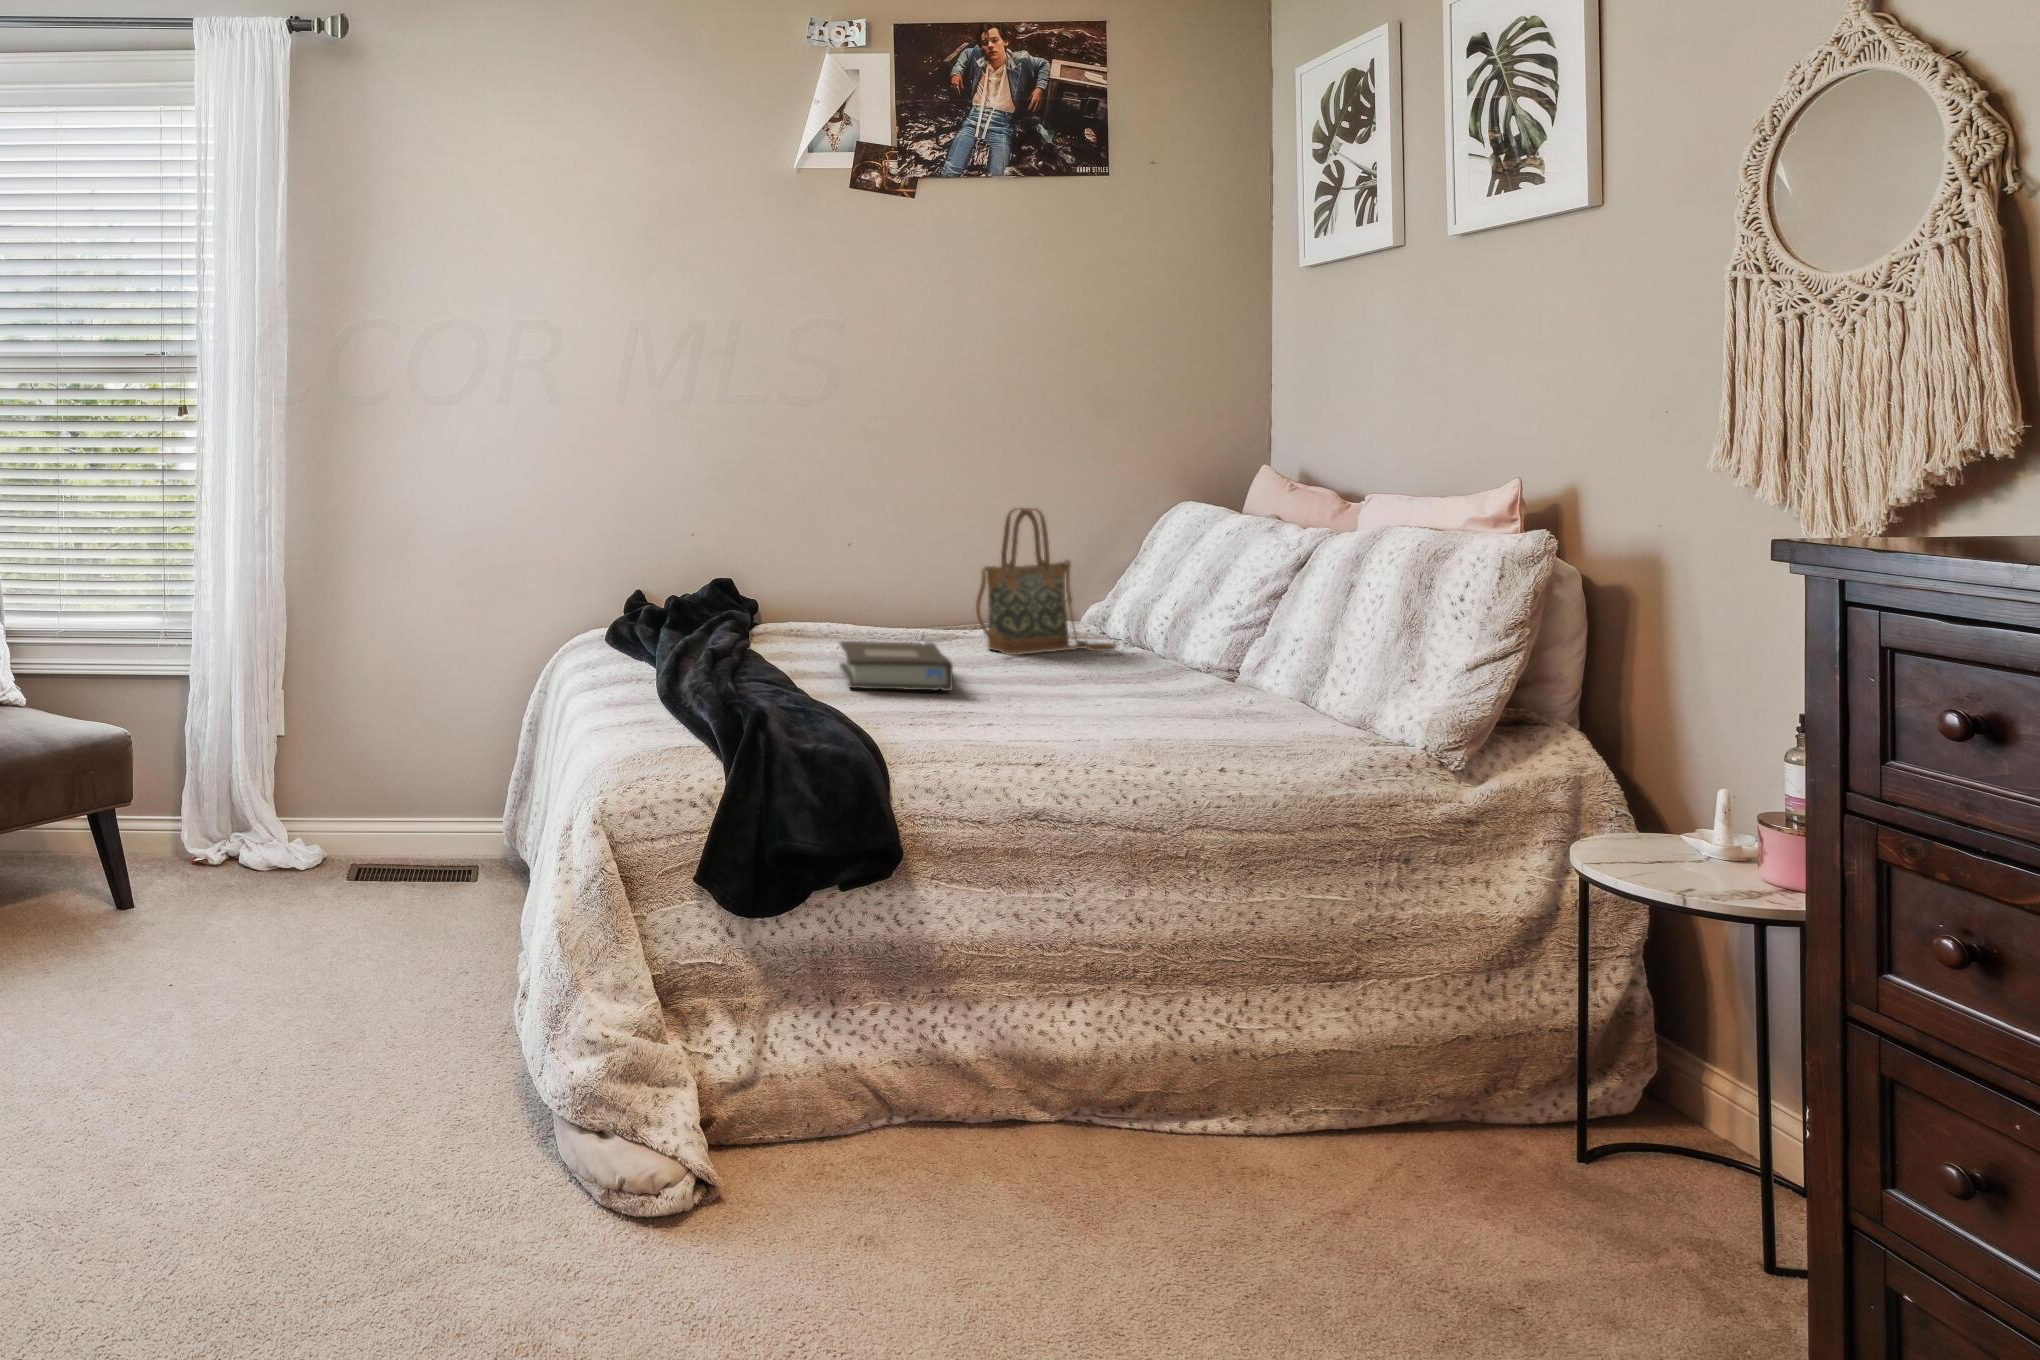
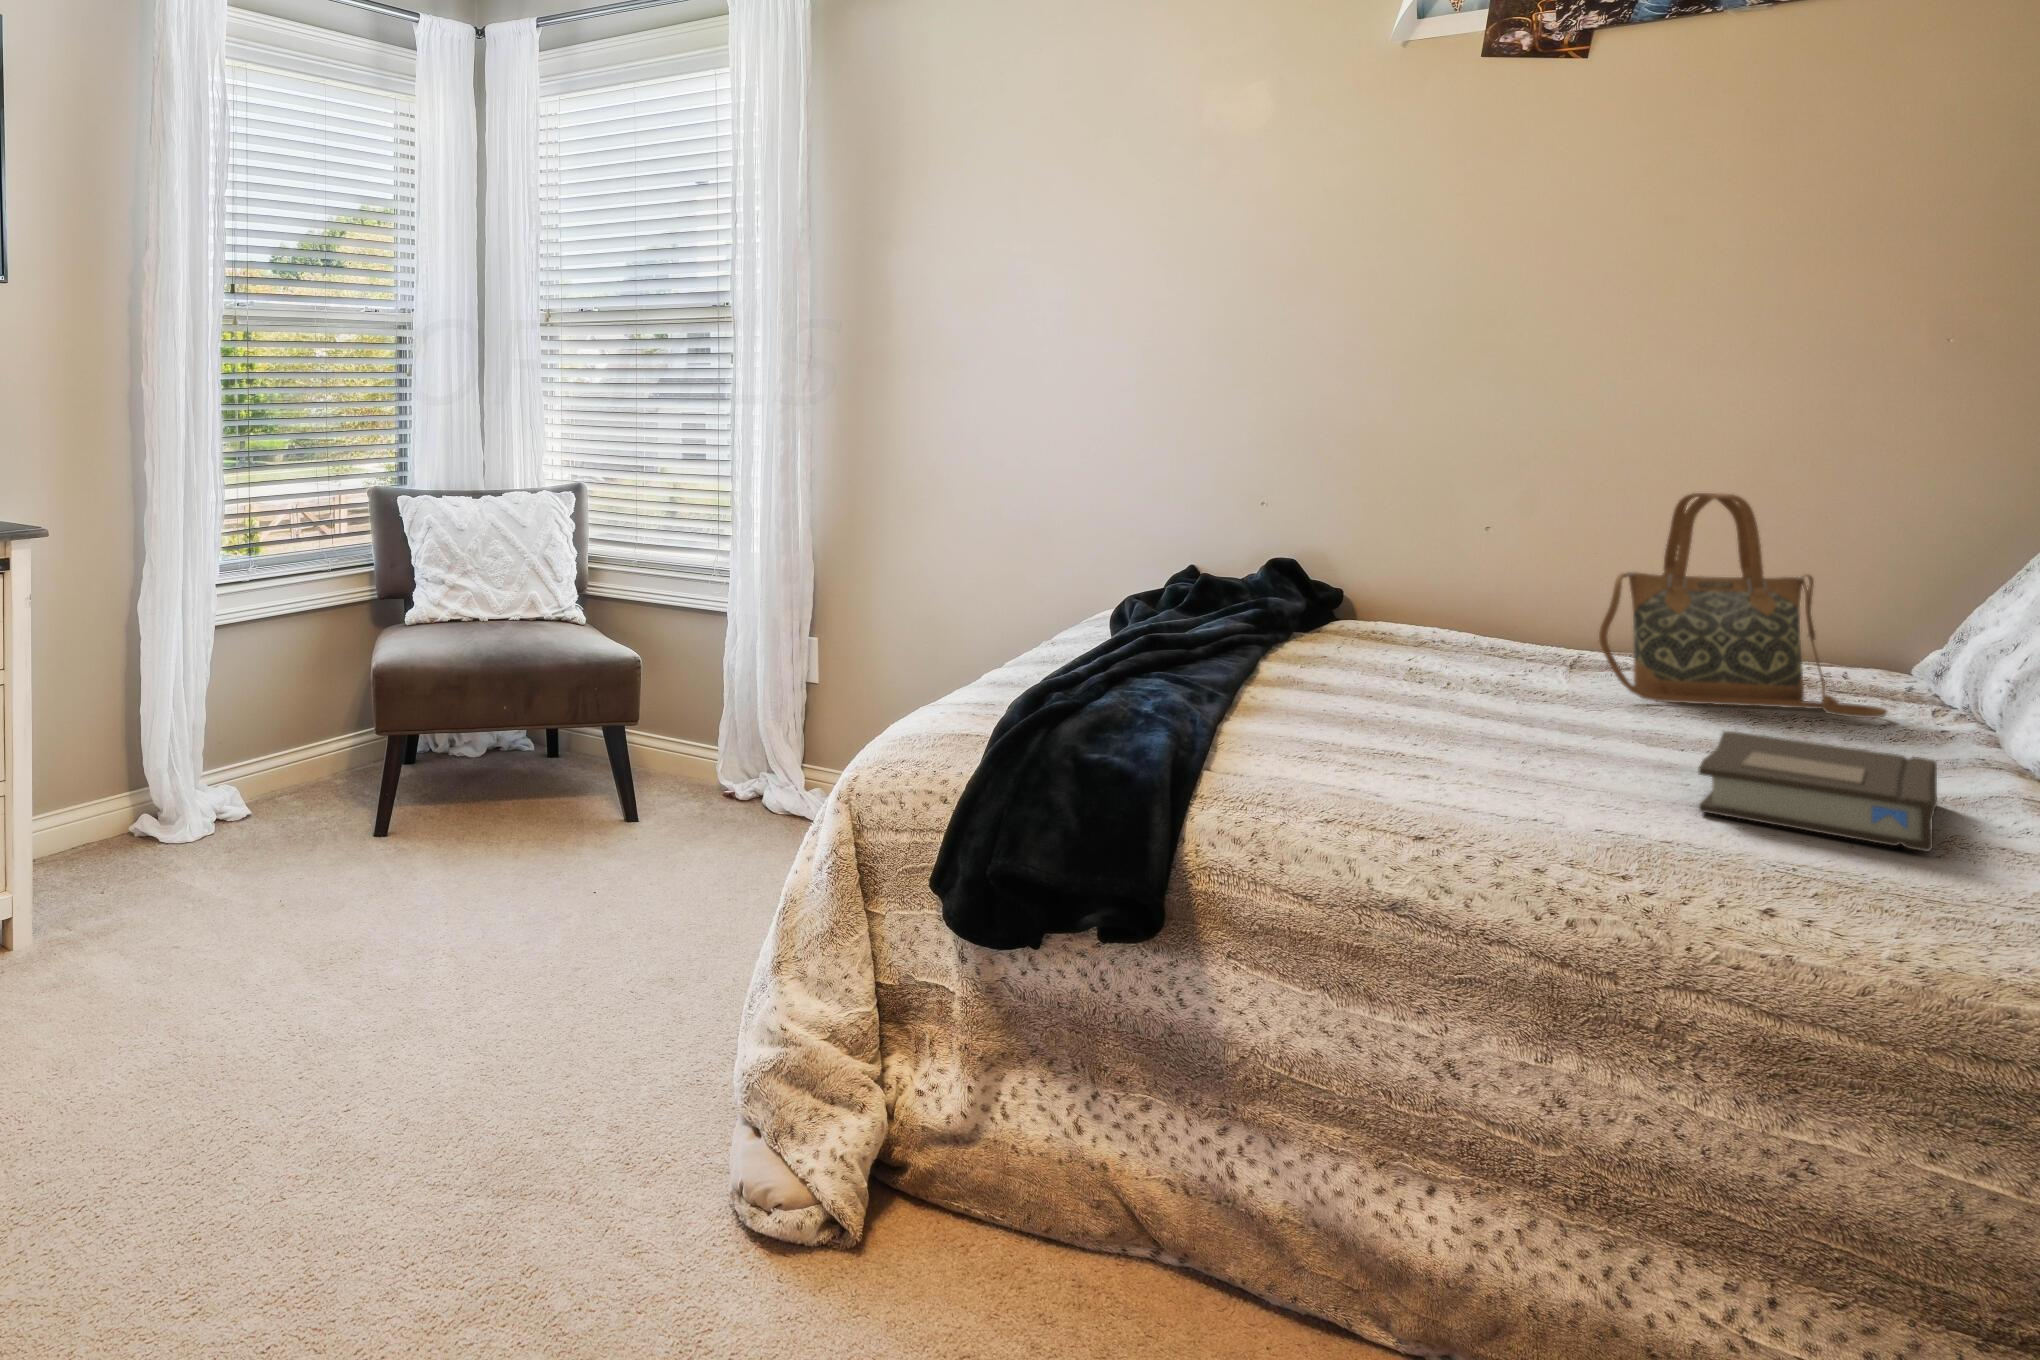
book: present [840,641,953,691] -> present [1698,731,1937,852]

